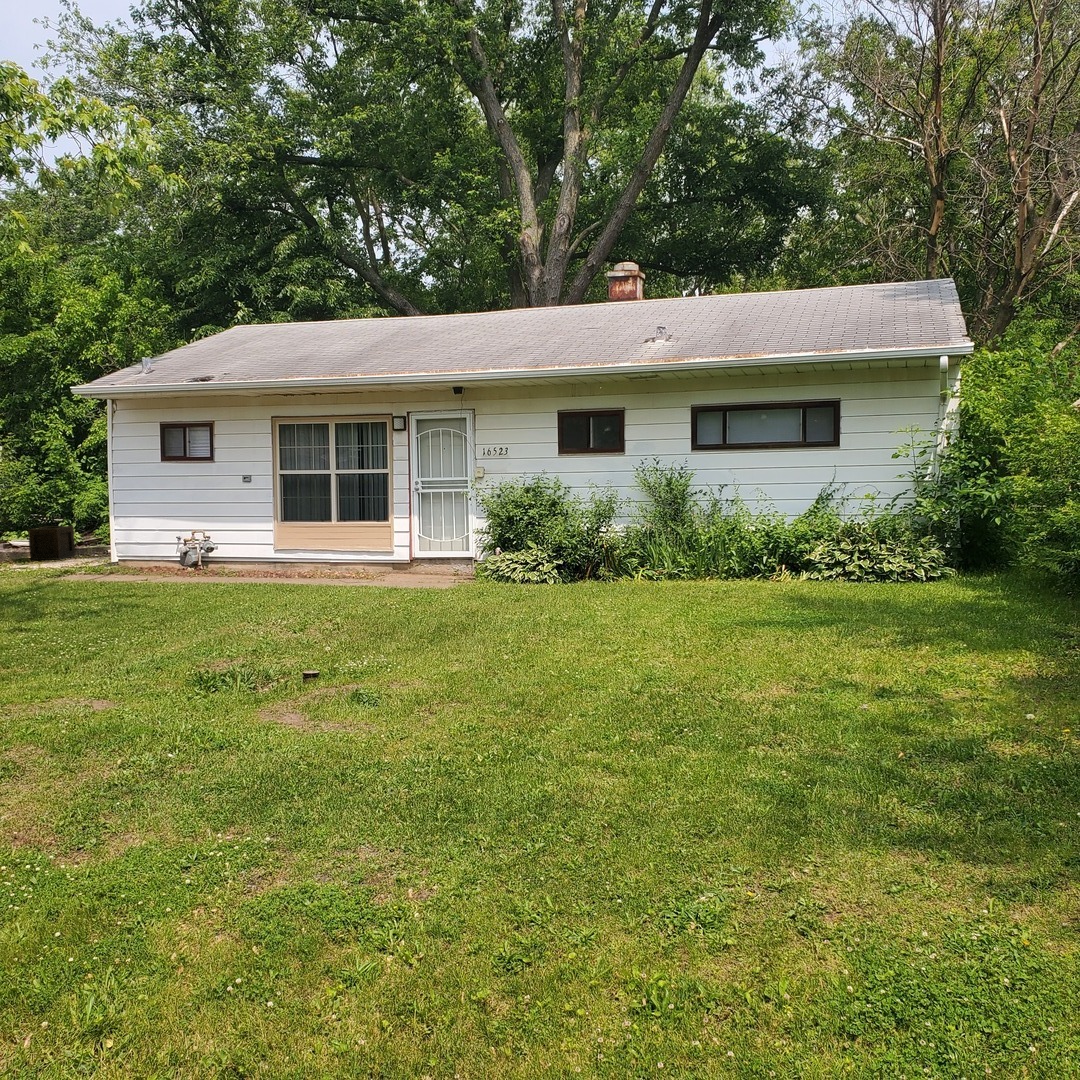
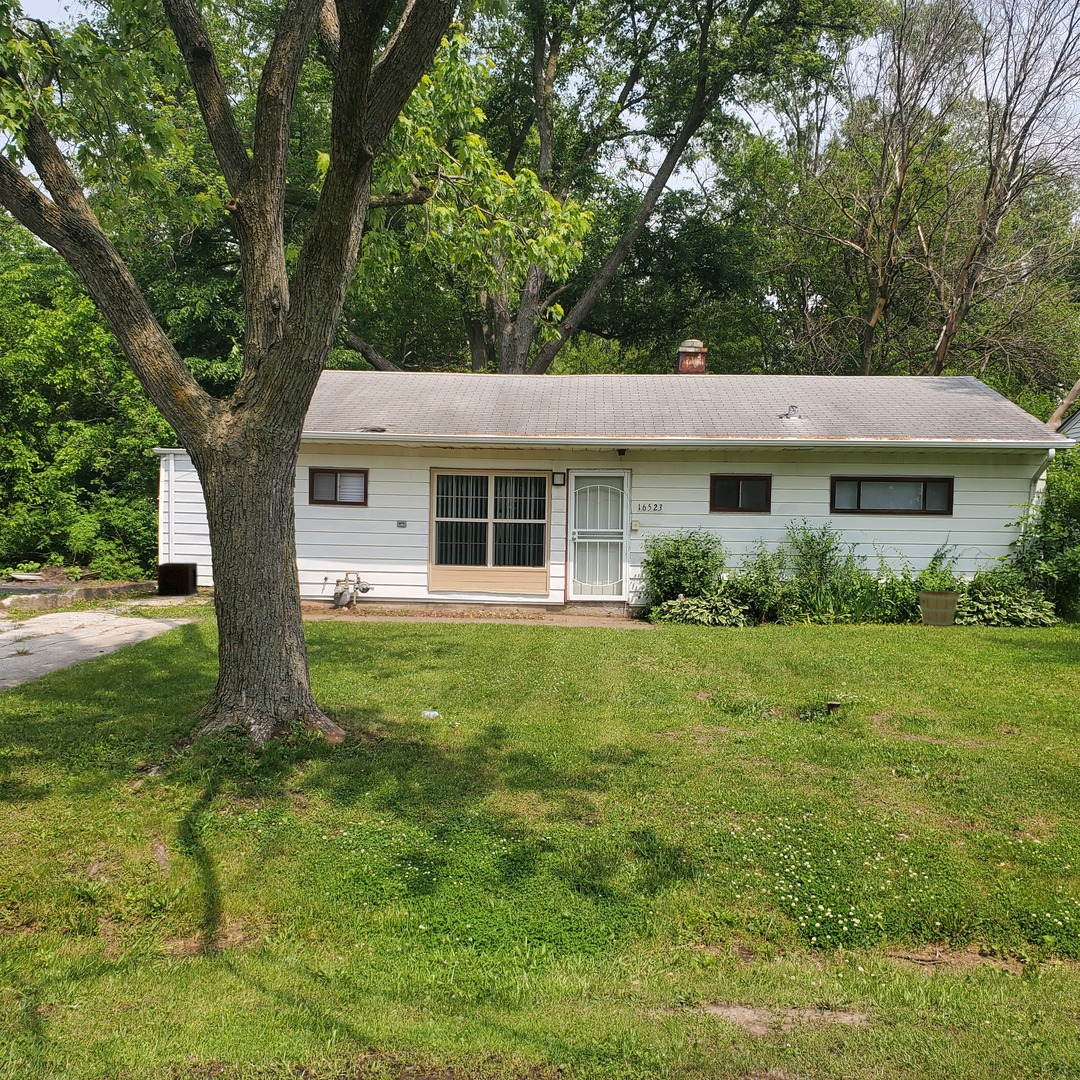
wooden bucket: none [761,538,808,581] -> present [918,590,960,626]

